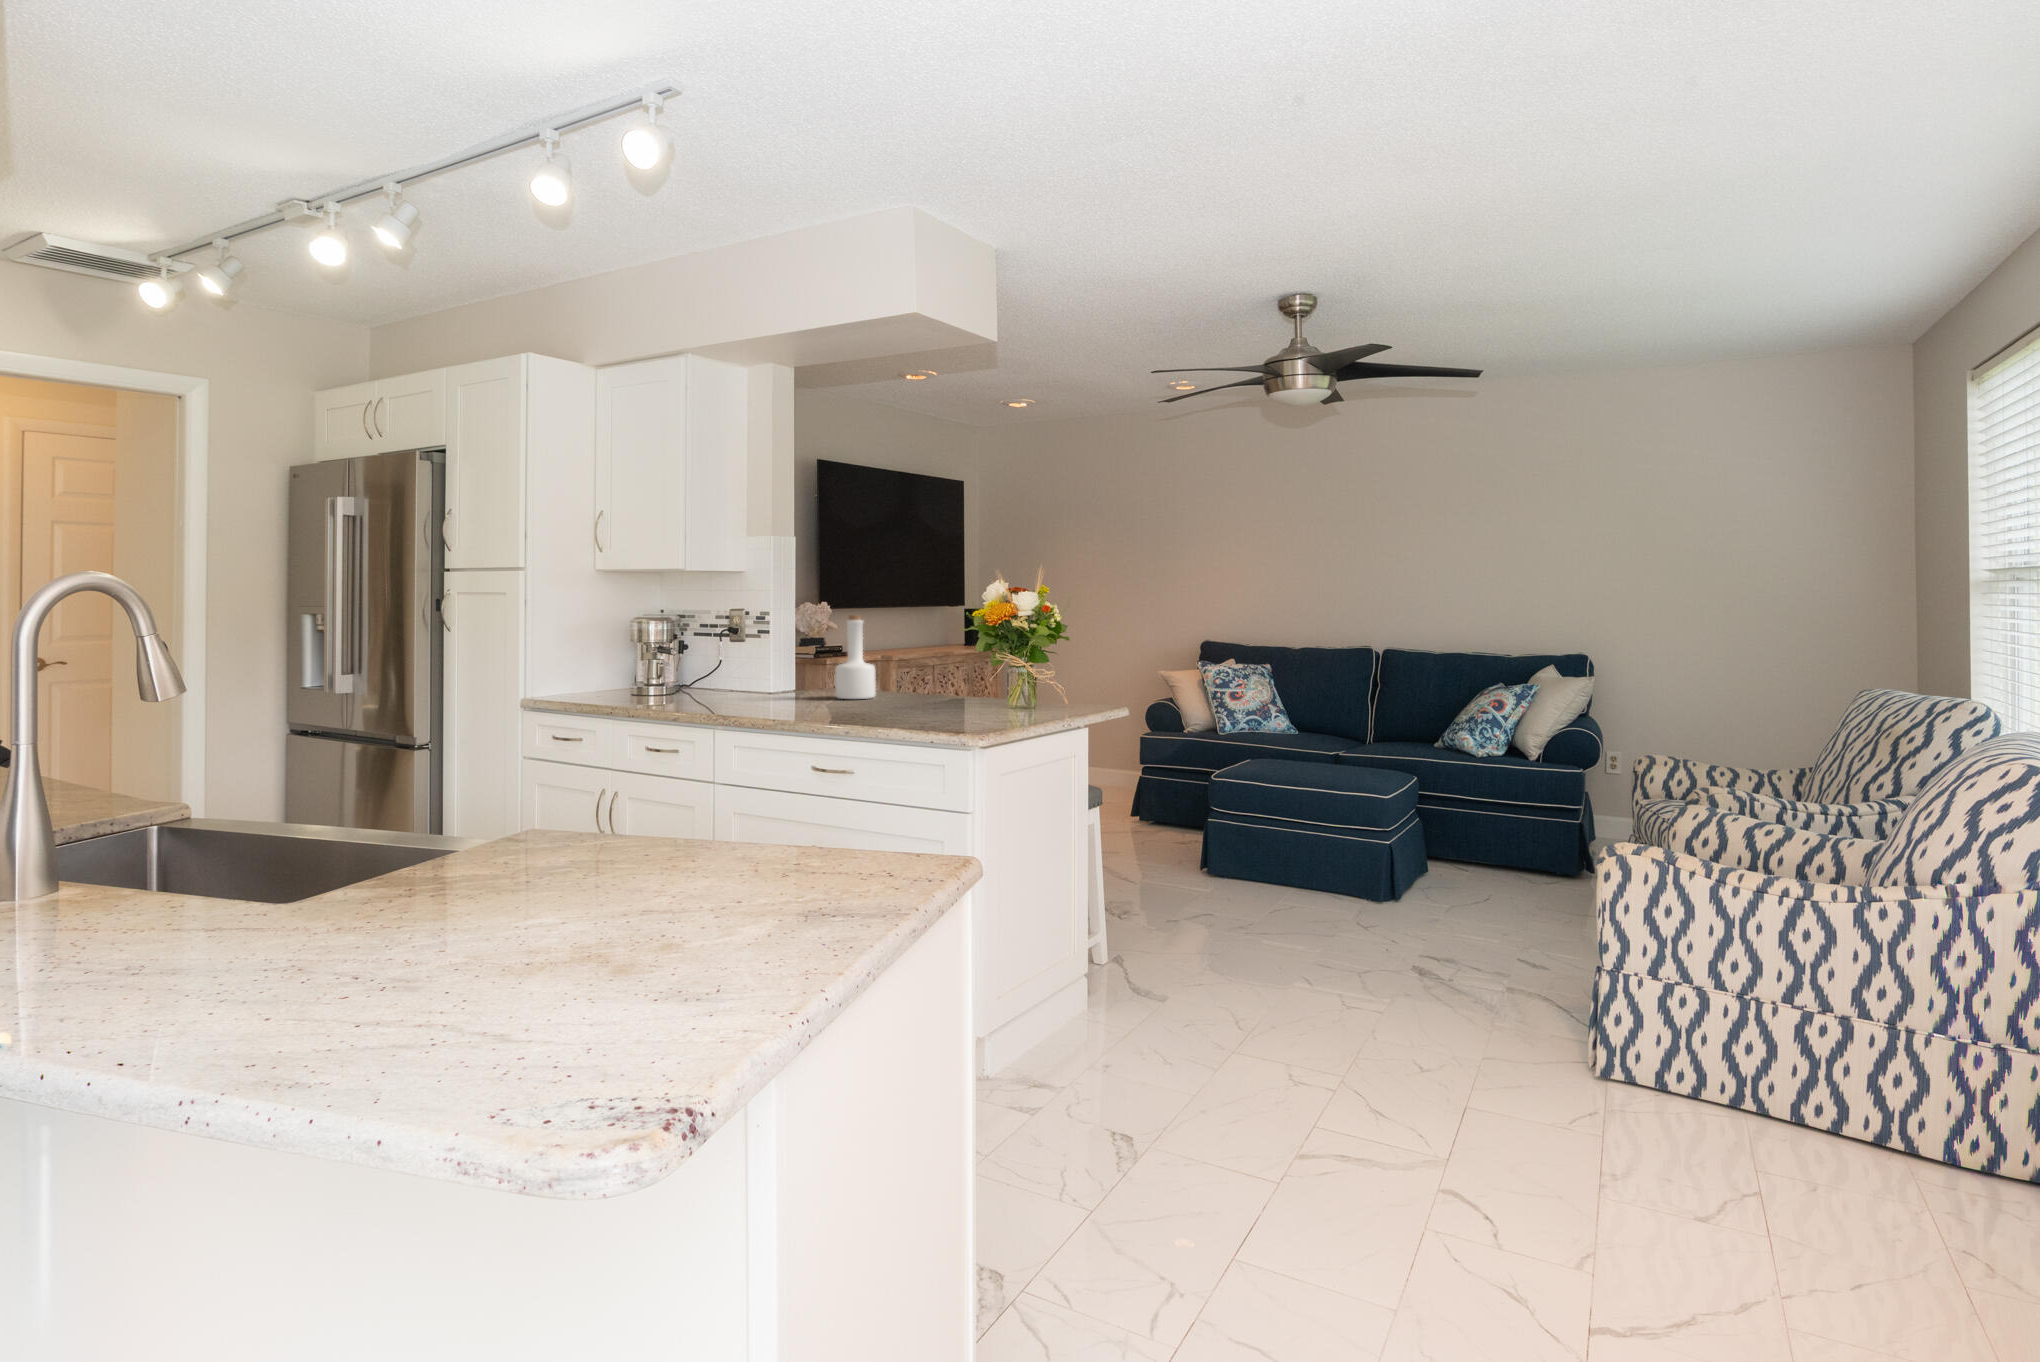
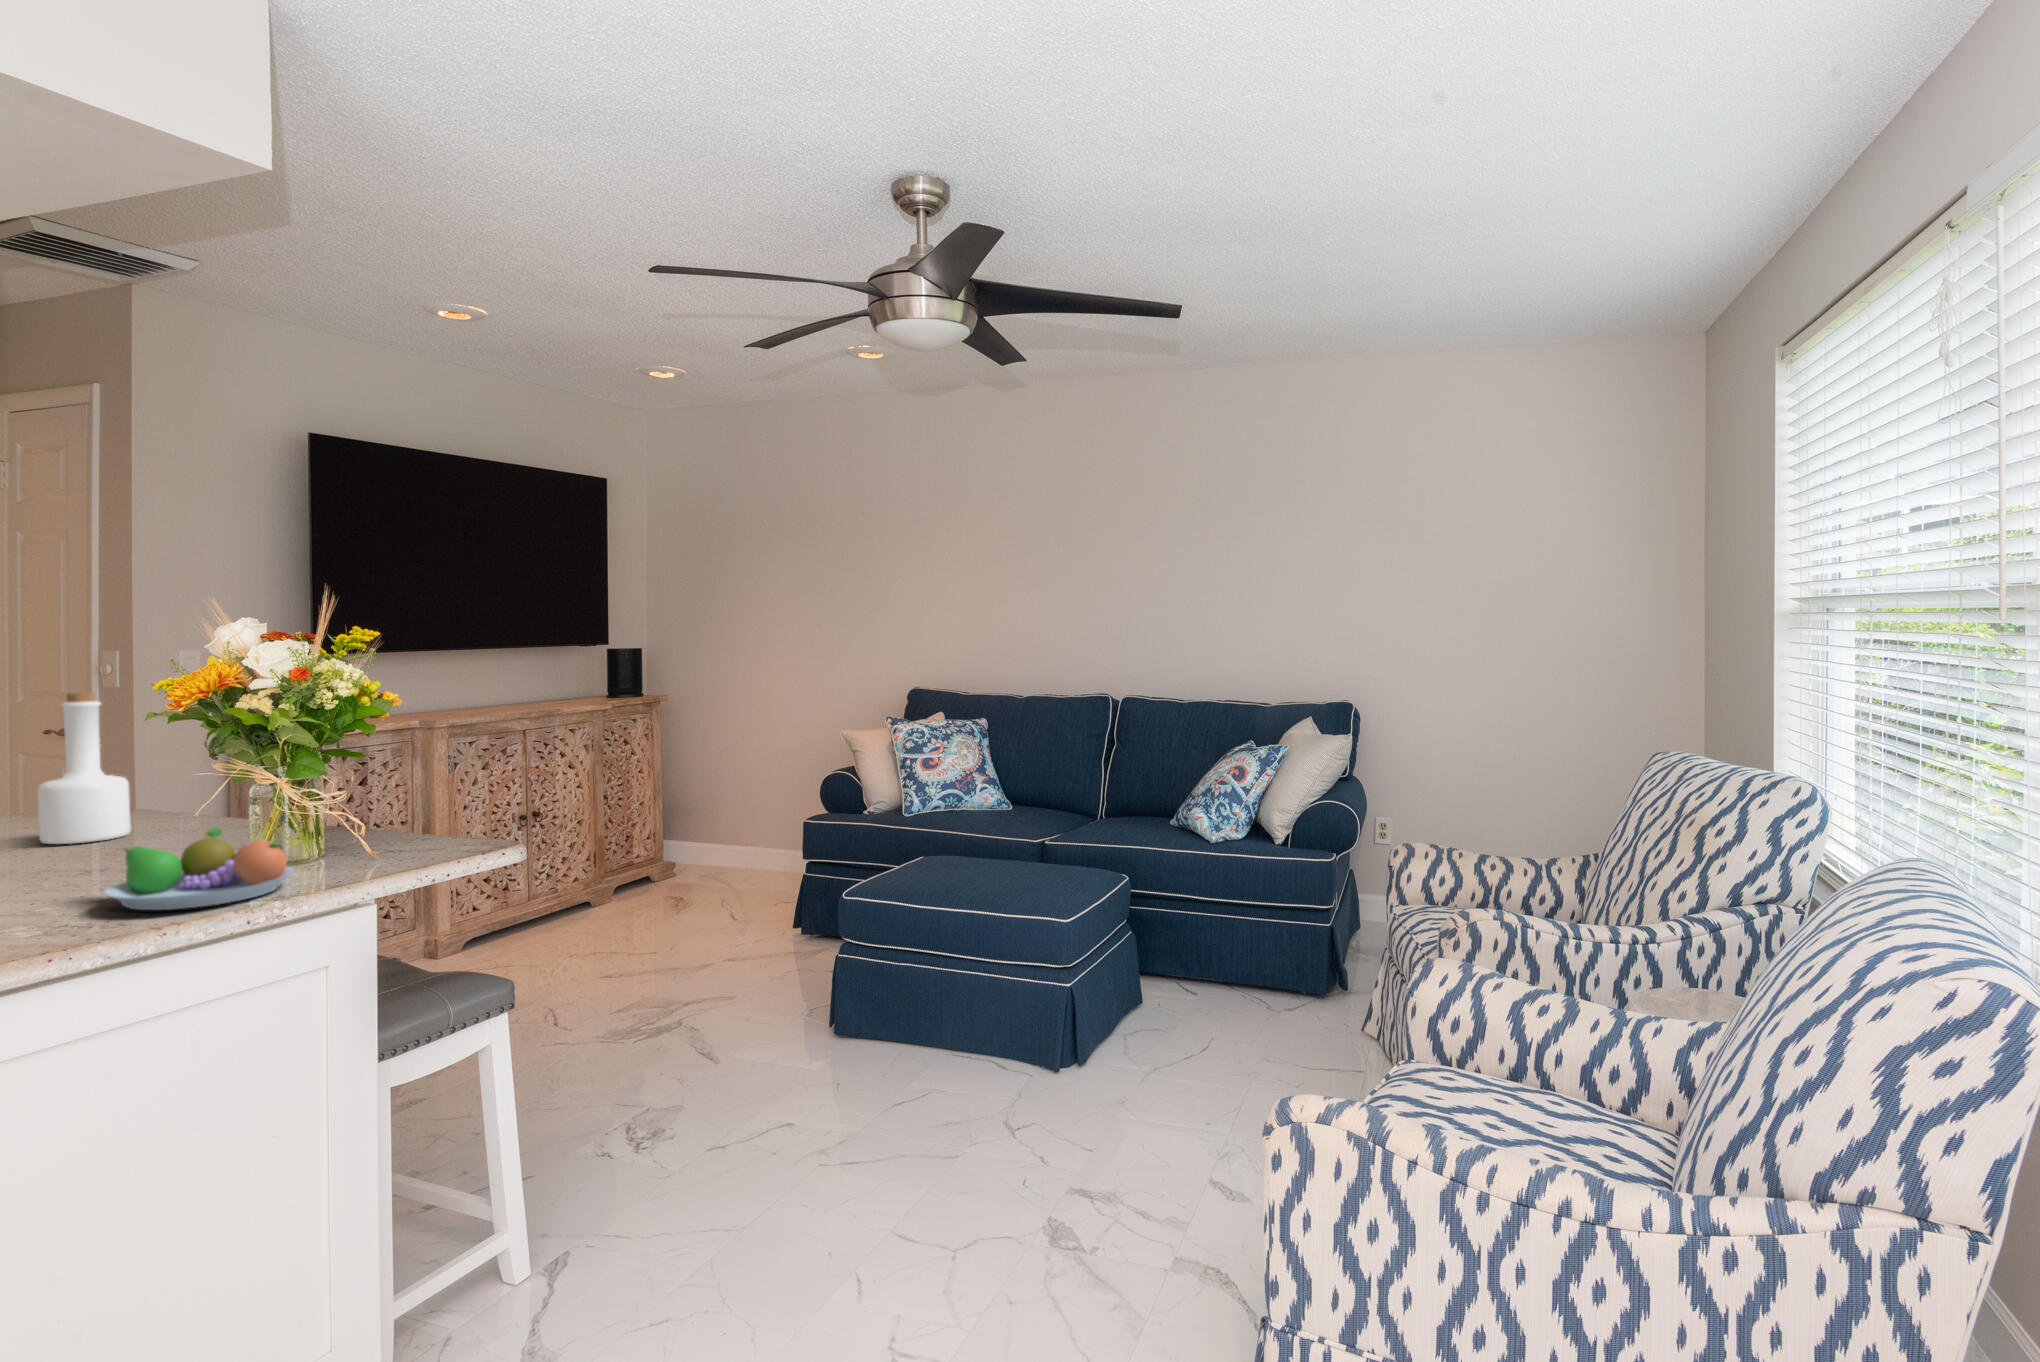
fruit bowl: none [955,683,1040,720] -> present [105,827,294,910]

